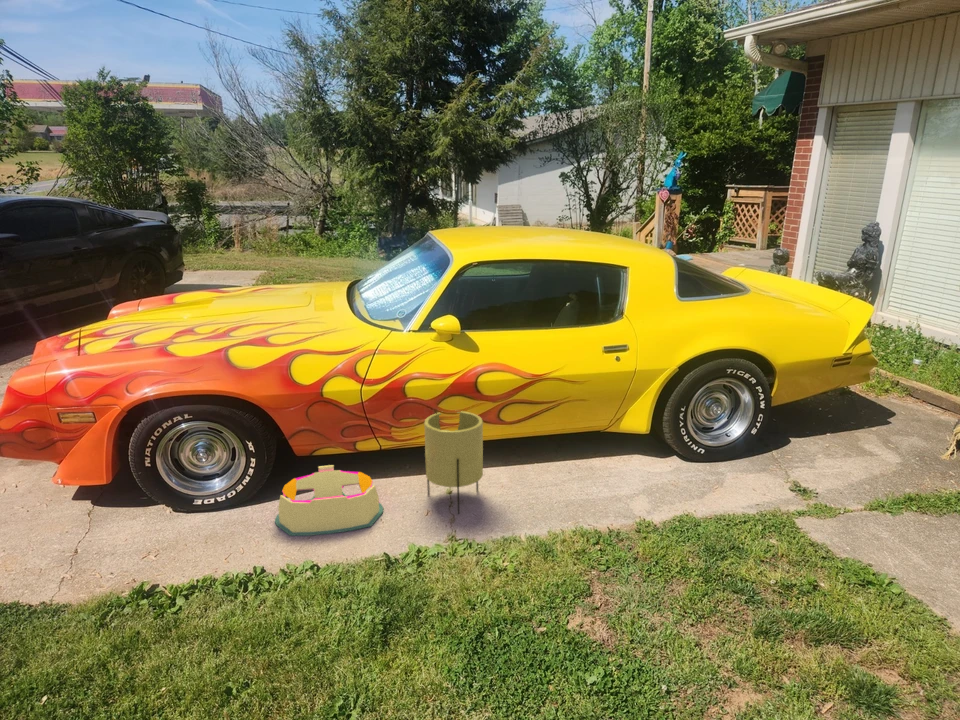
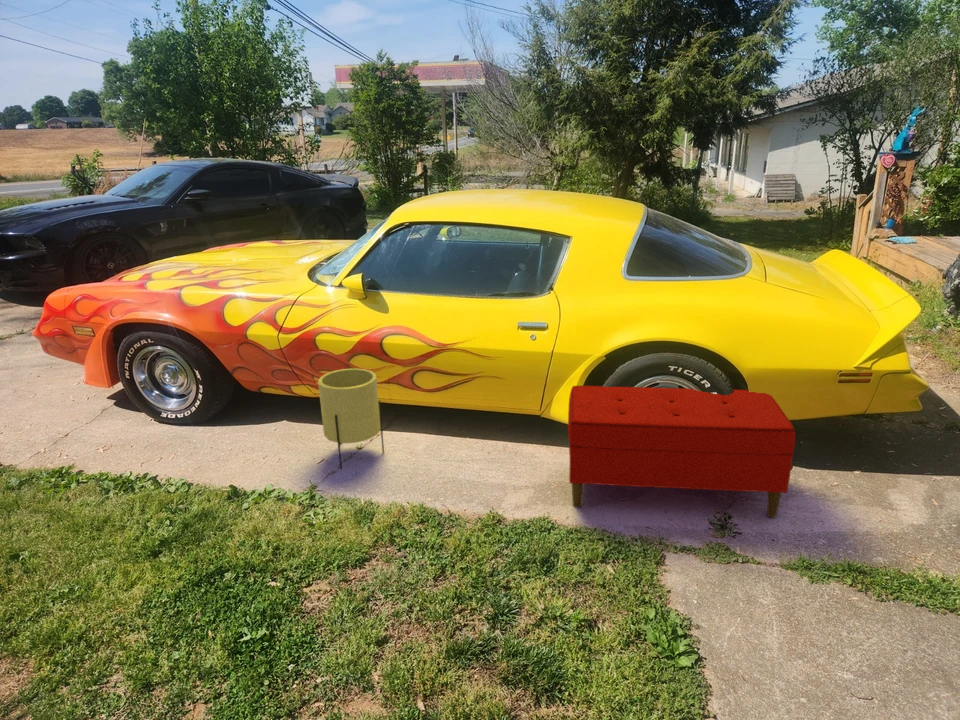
bench: none [646,381,841,501] -> present [568,386,795,517]
storage bin: present [275,465,383,536] -> none [195,402,291,464]

